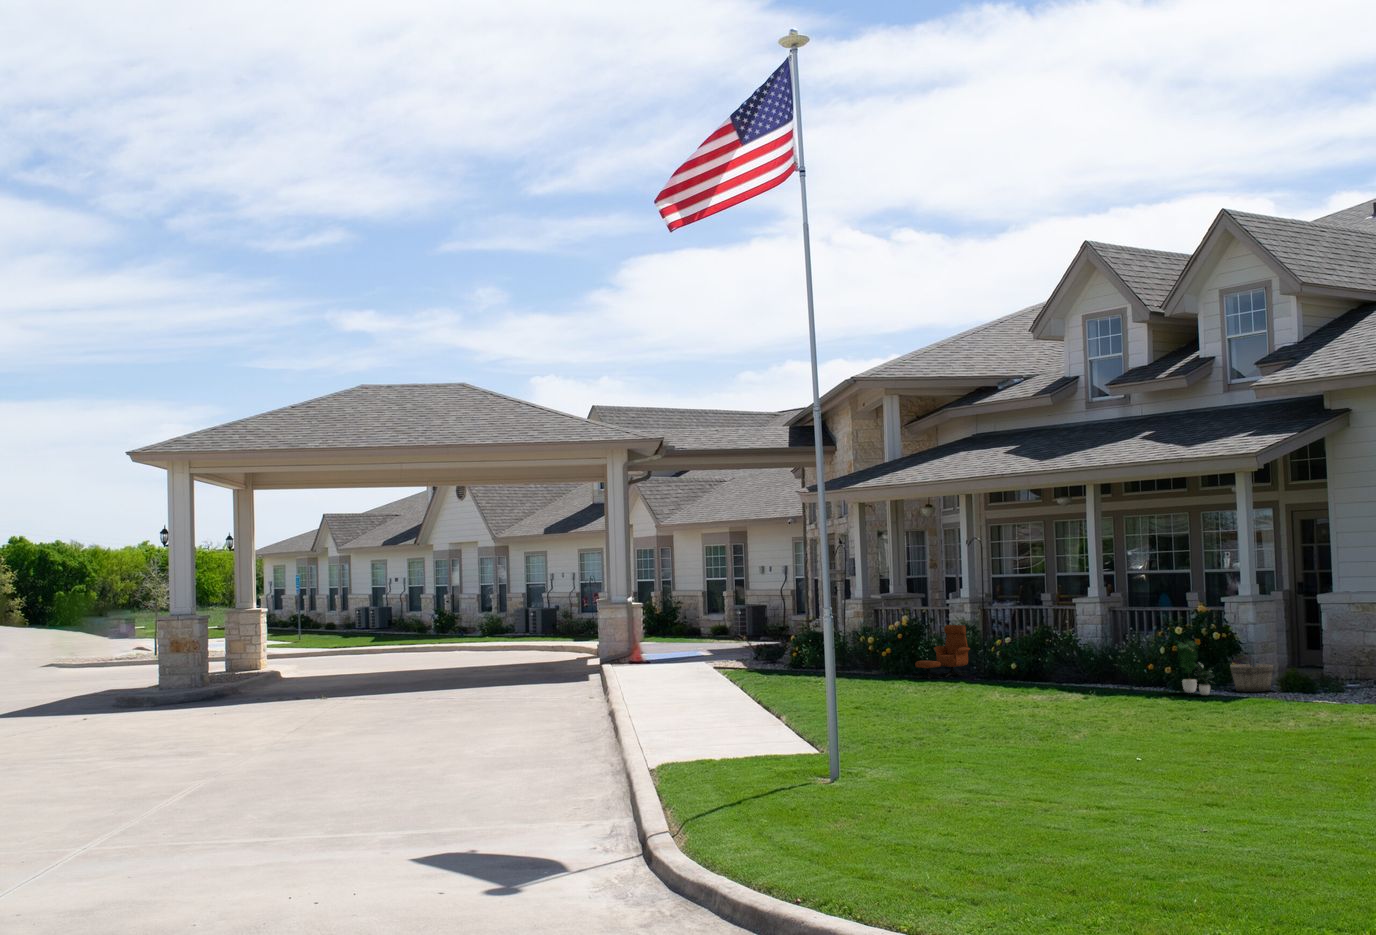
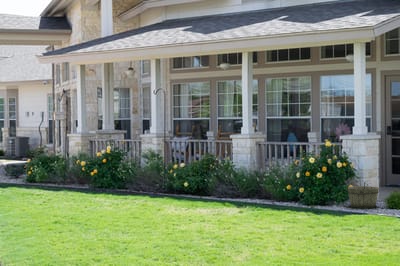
lounge chair: present [915,625,970,679] -> none [113,153,155,194]
potted plant: present [1176,641,1212,695] -> none [308,165,340,211]

